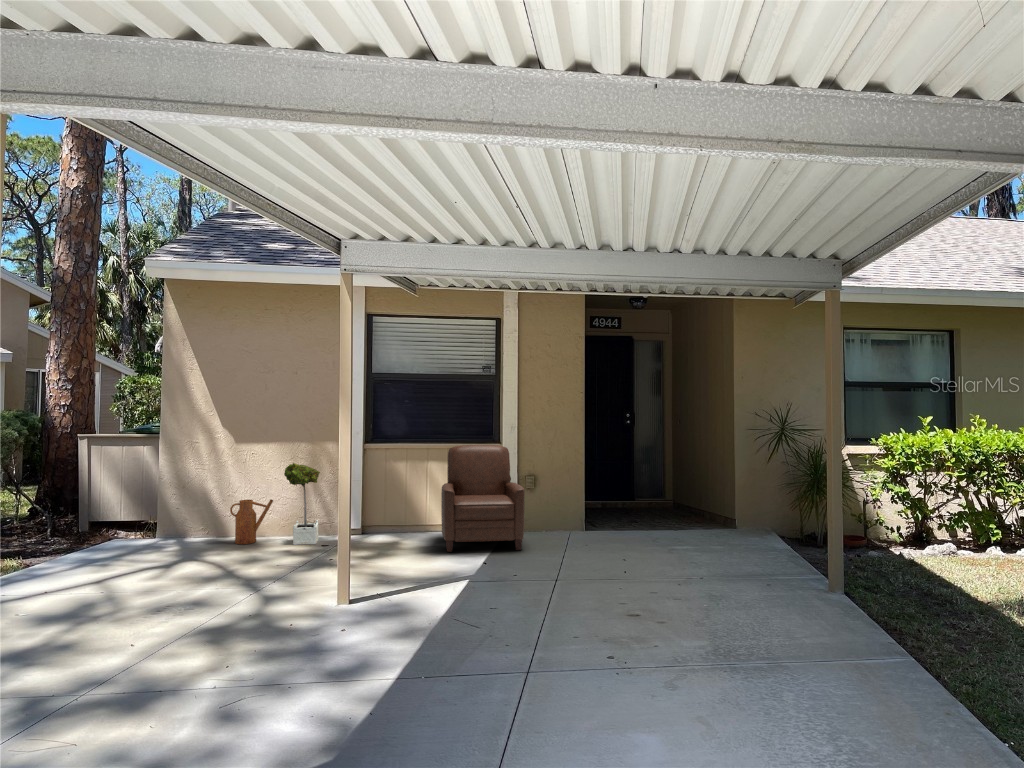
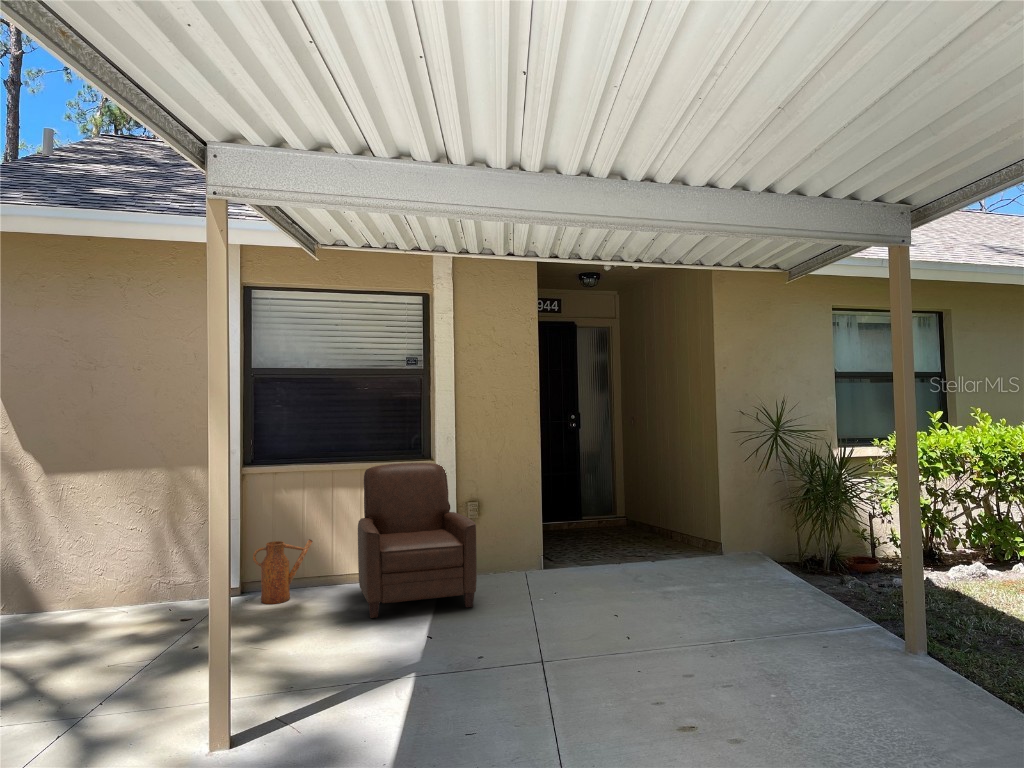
potted tree: present [284,463,320,545] -> none [122,501,178,620]
watering can: present [230,499,273,544] -> present [253,539,313,604]

